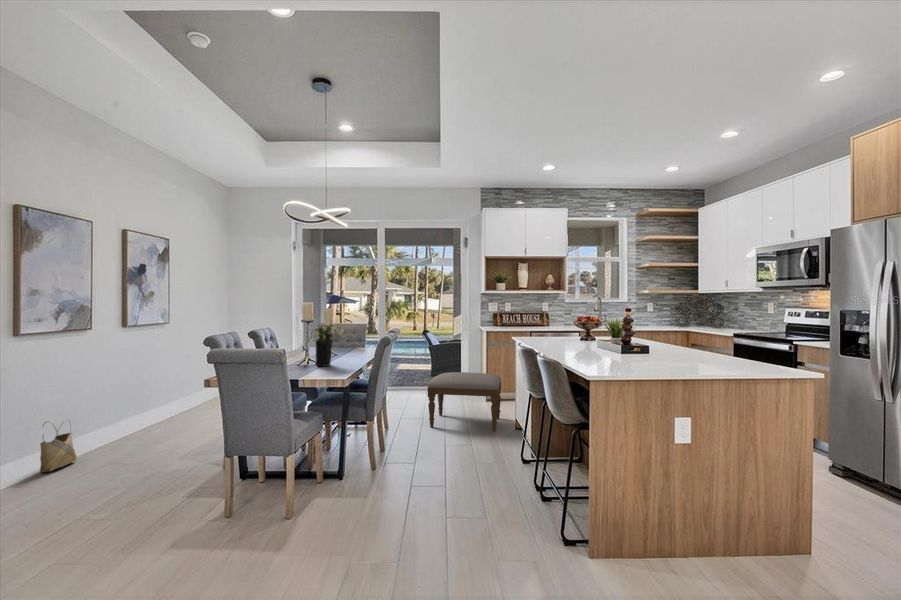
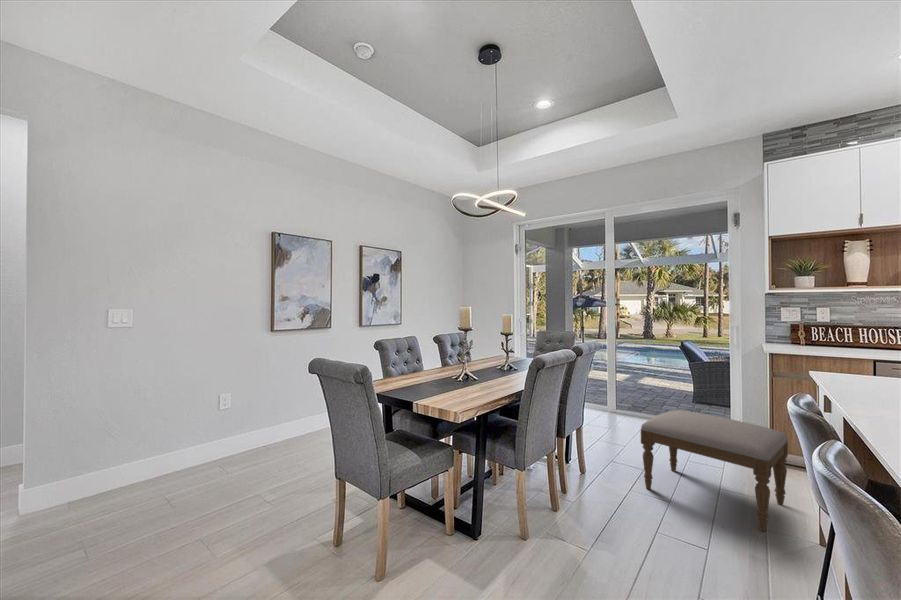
flower arrangement: present [313,322,344,366] -> none [454,329,500,387]
woven basket: present [40,422,76,472] -> none [285,400,312,441]

